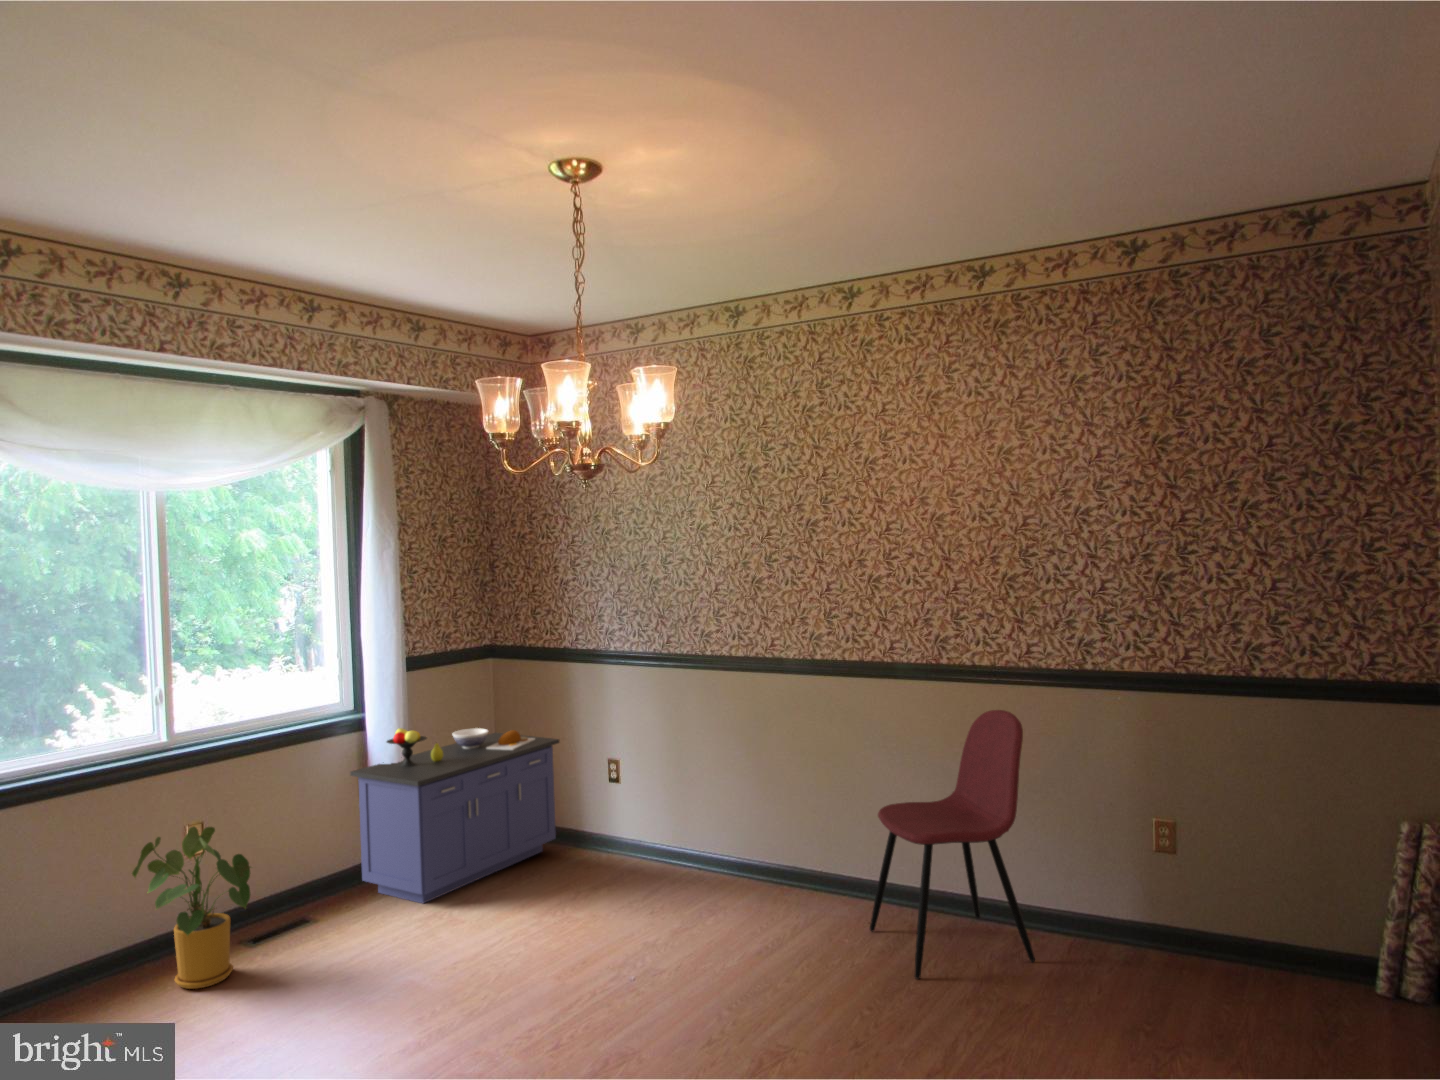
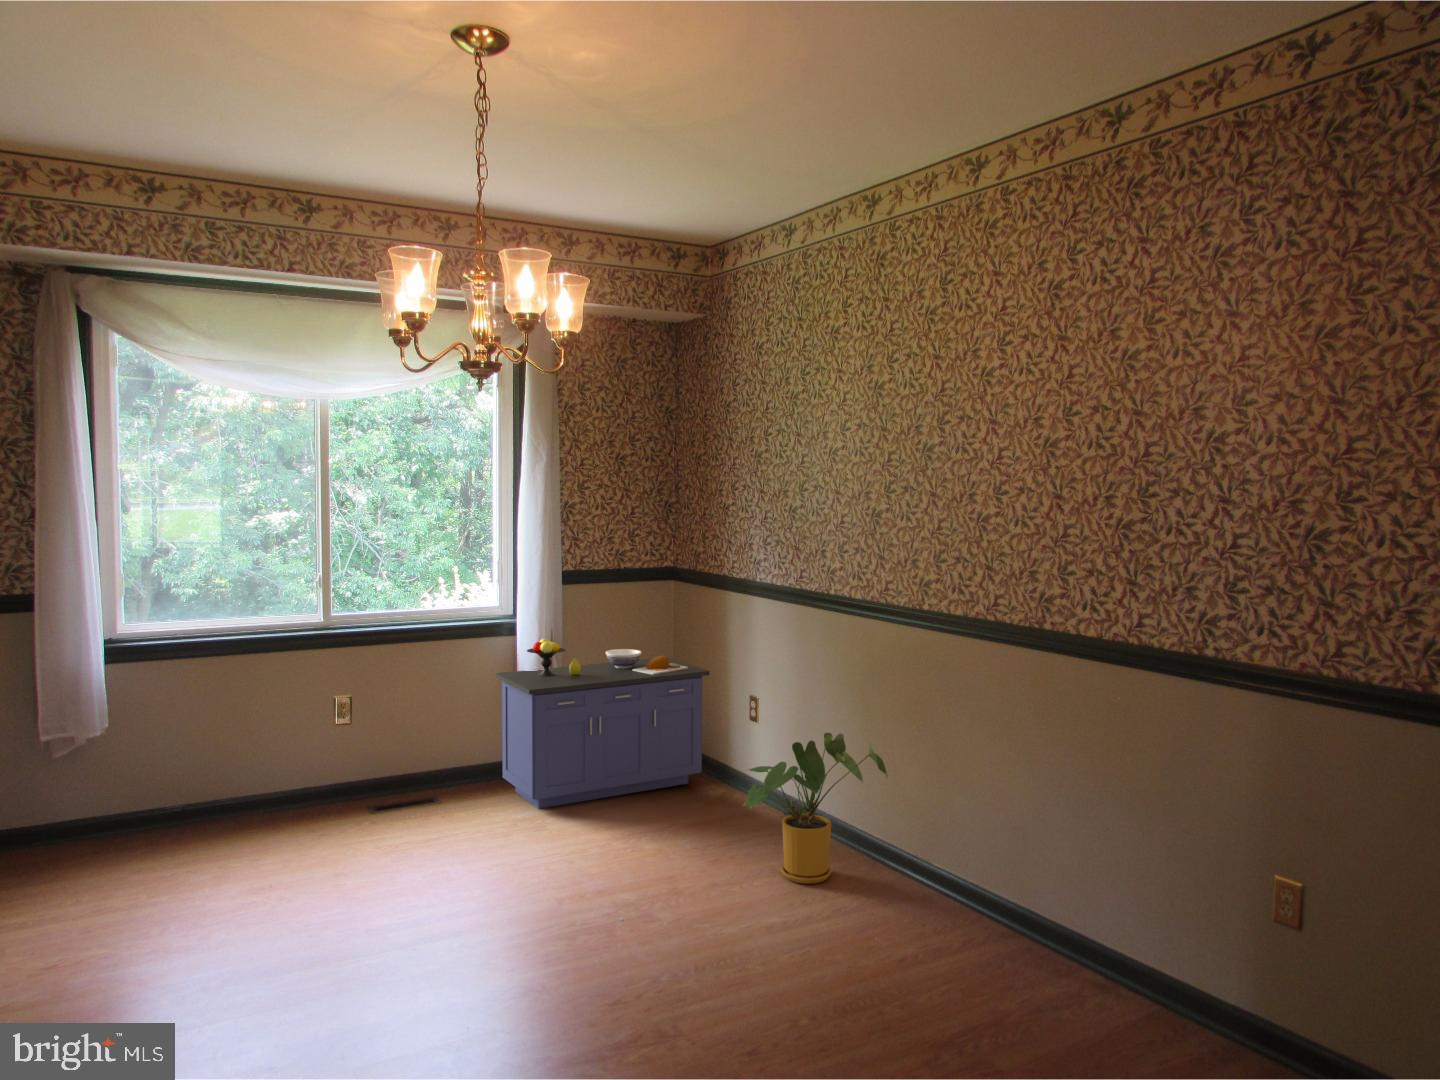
dining chair: present [870,710,1035,979] -> none [908,695,1099,1019]
house plant: present [132,827,251,989] -> present [743,733,888,884]

